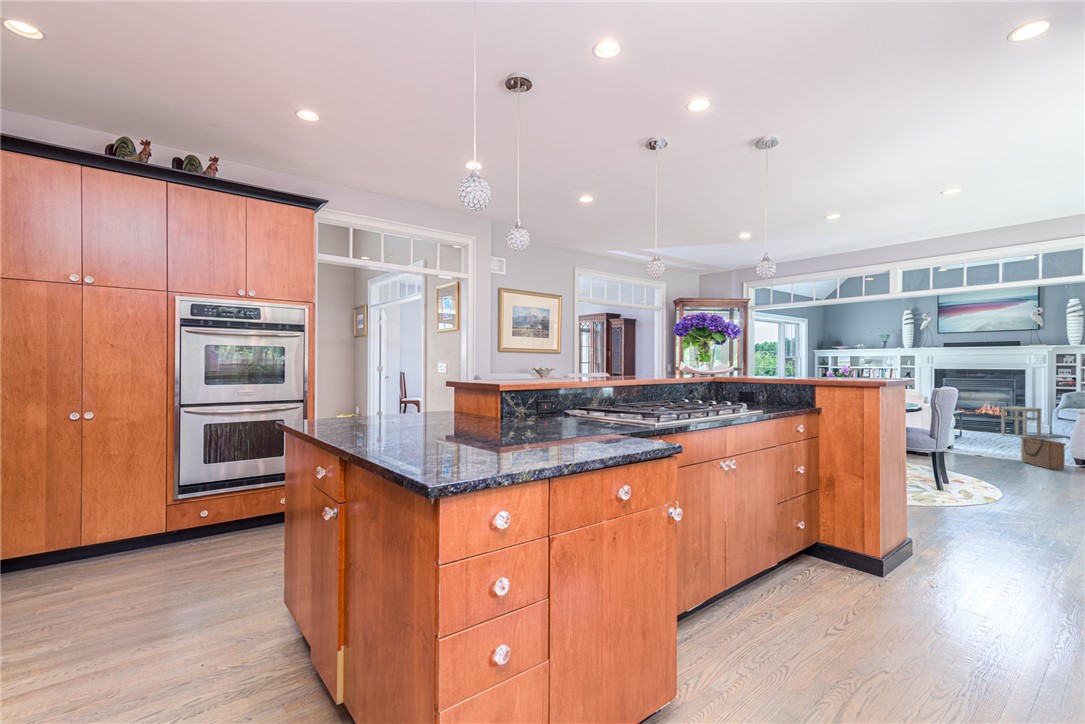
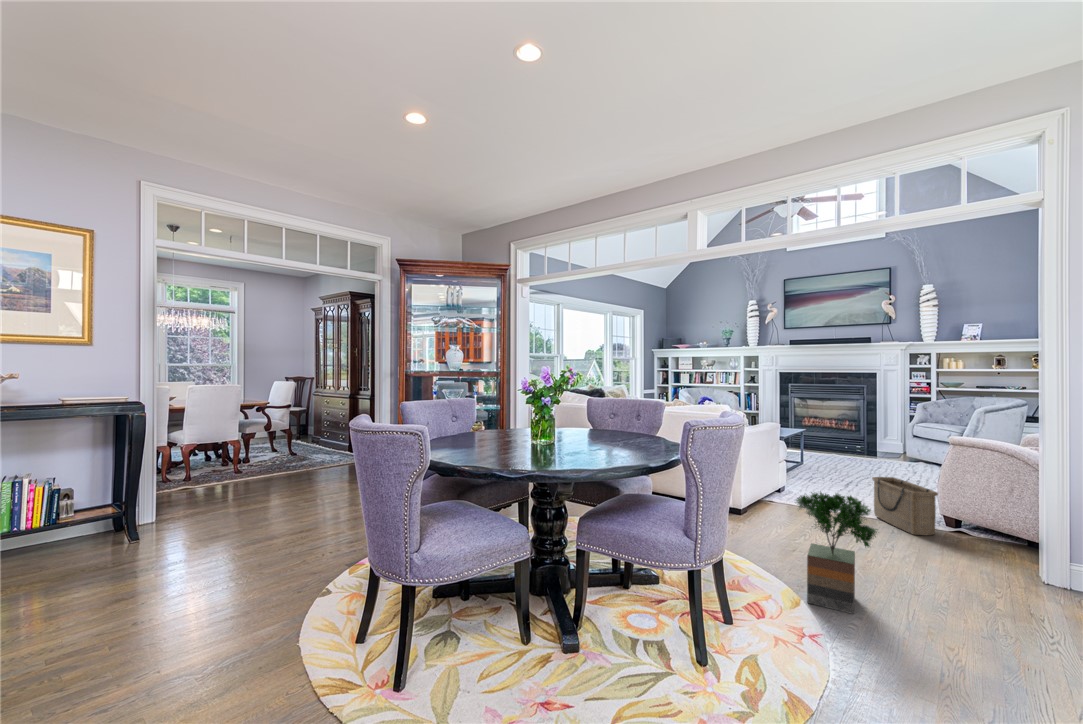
stool: present [1001,406,1042,437] -> none [850,419,895,462]
potted tree: none [973,431,1024,489] -> present [796,492,878,614]

